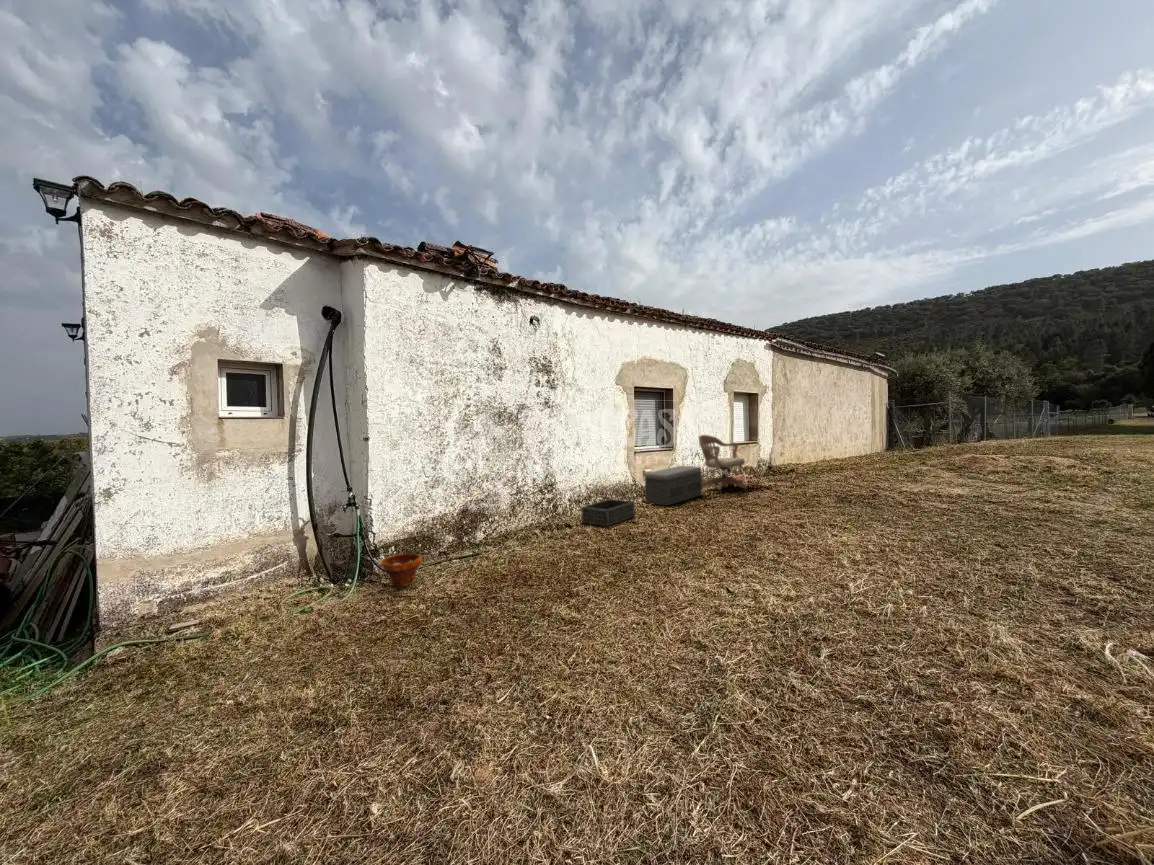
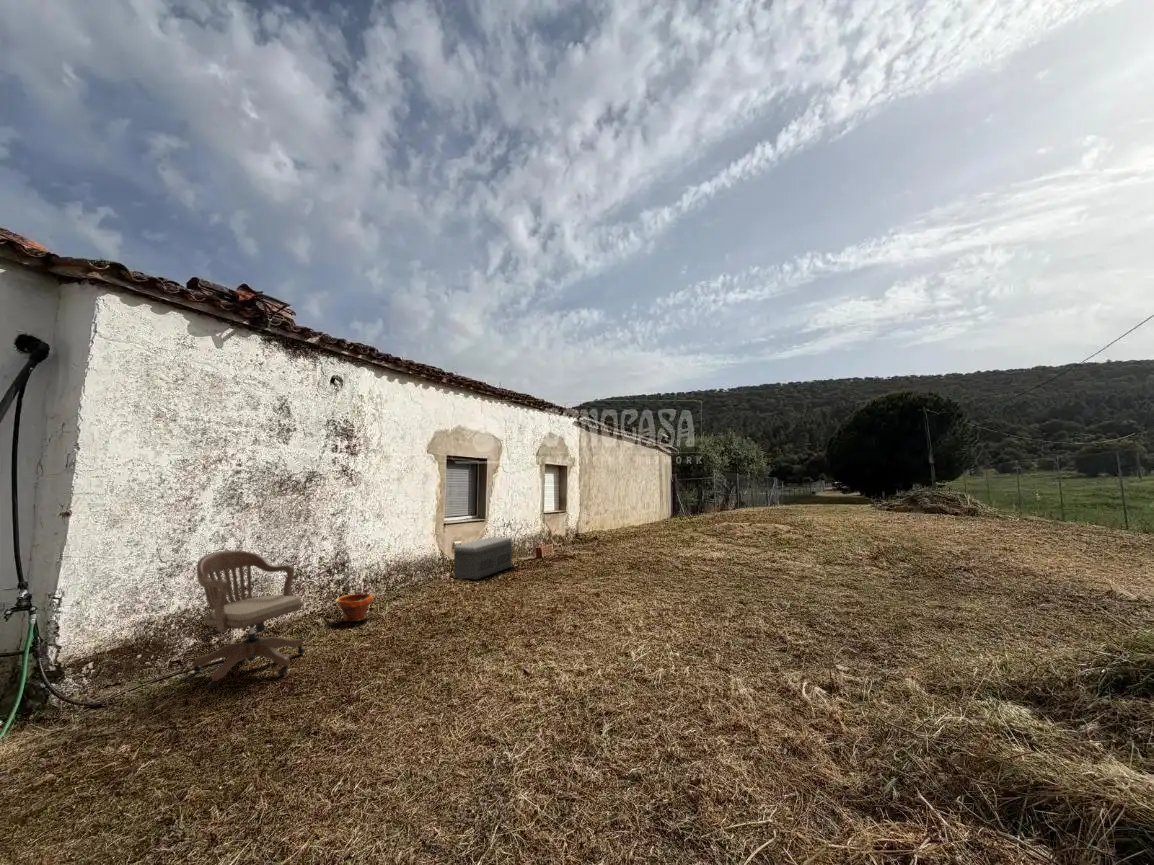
chair: present [699,435,747,493] -> present [192,551,304,689]
basket: present [582,499,635,526] -> none [379,576,440,607]
planter: present [380,554,422,586] -> present [336,594,373,621]

